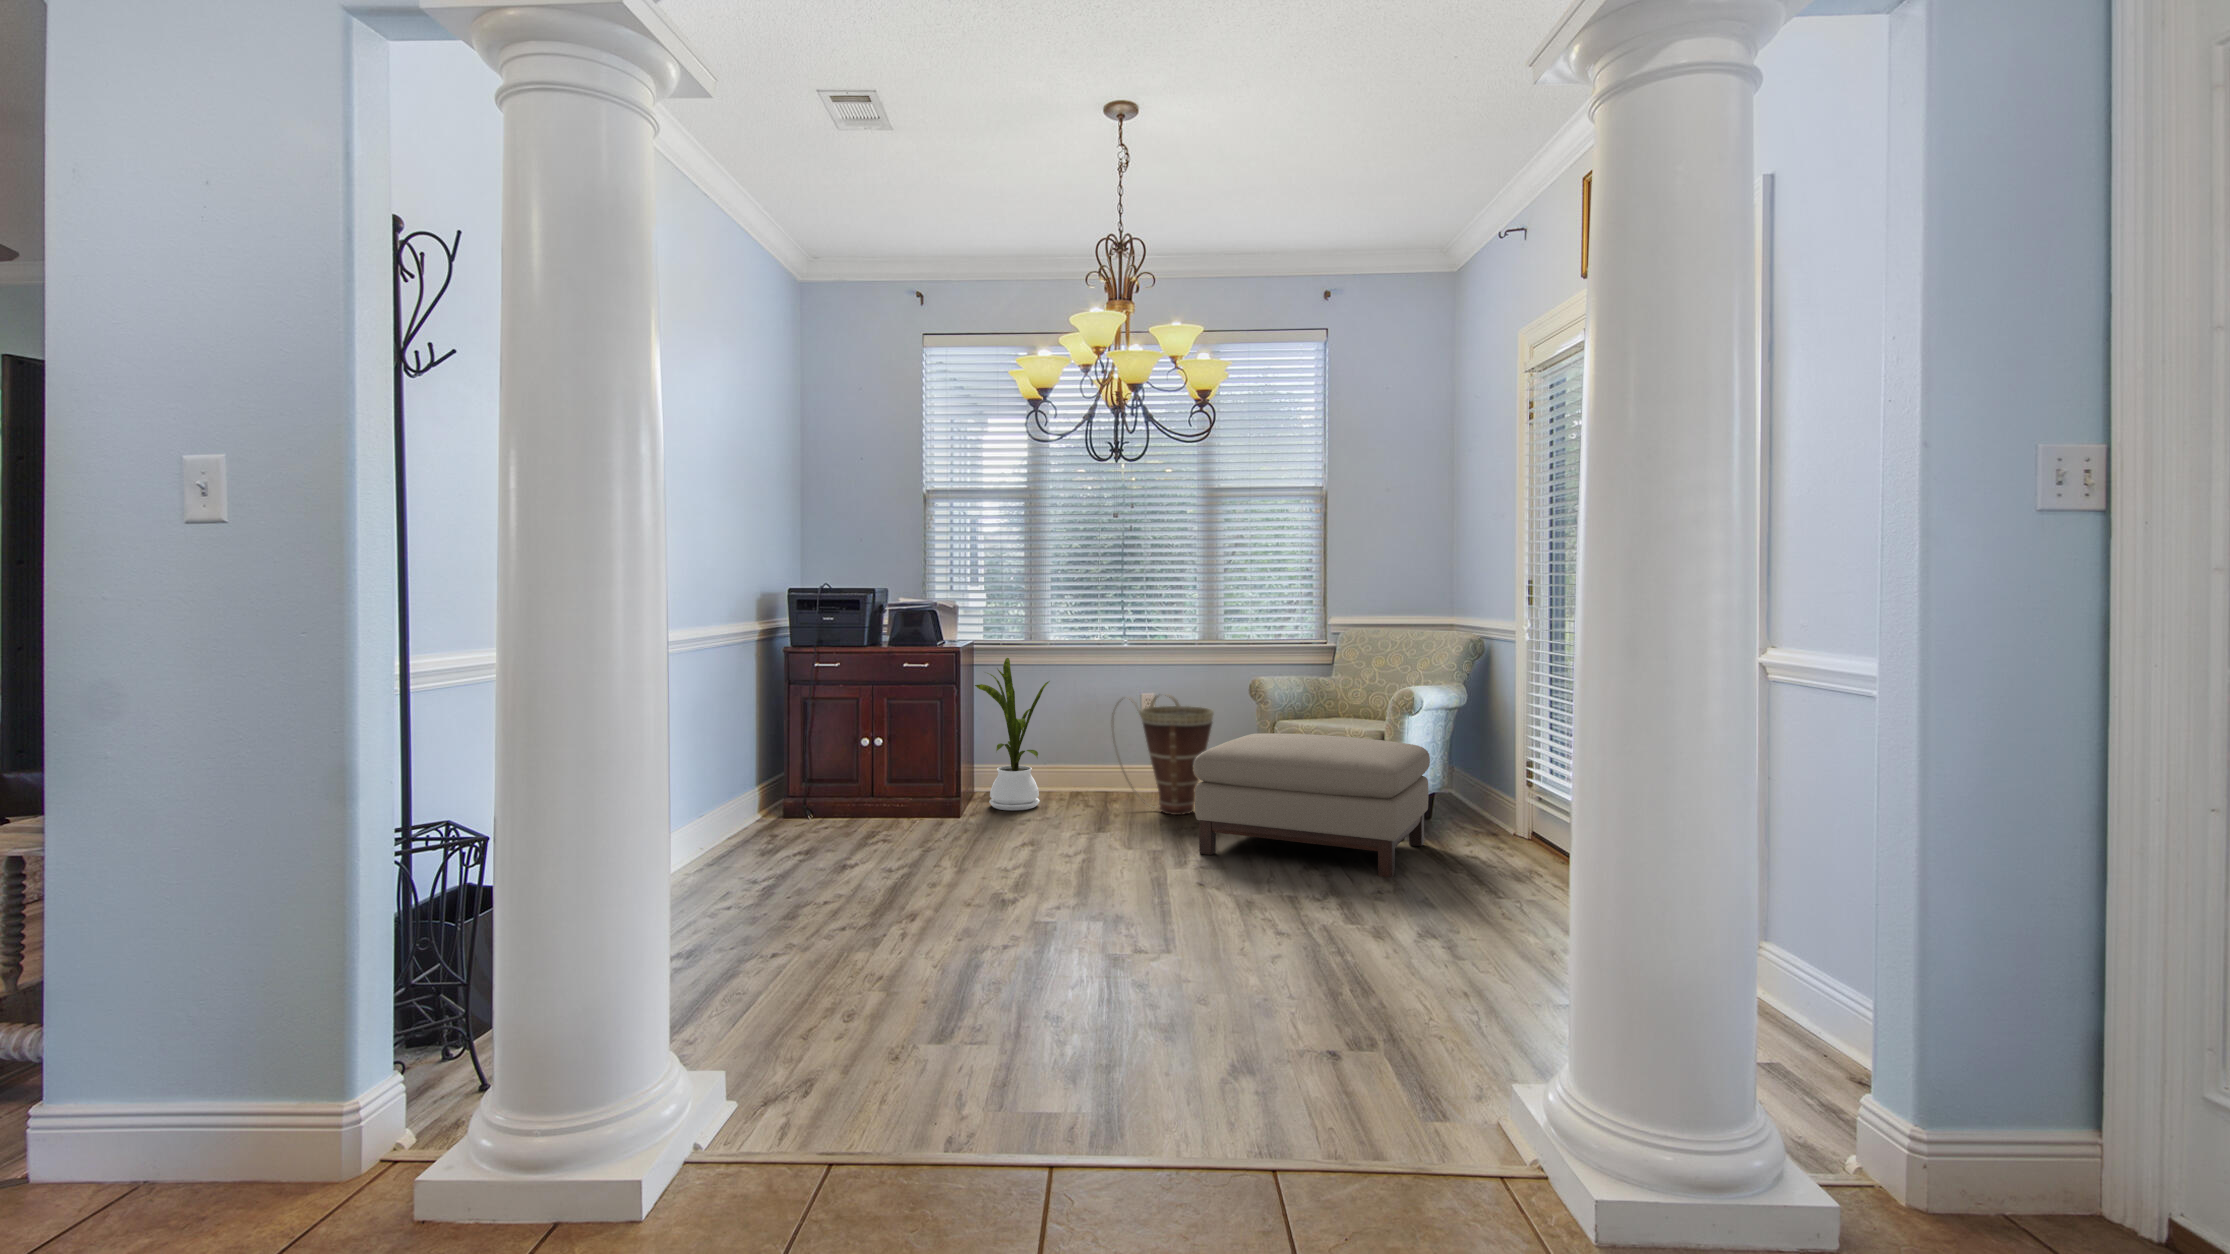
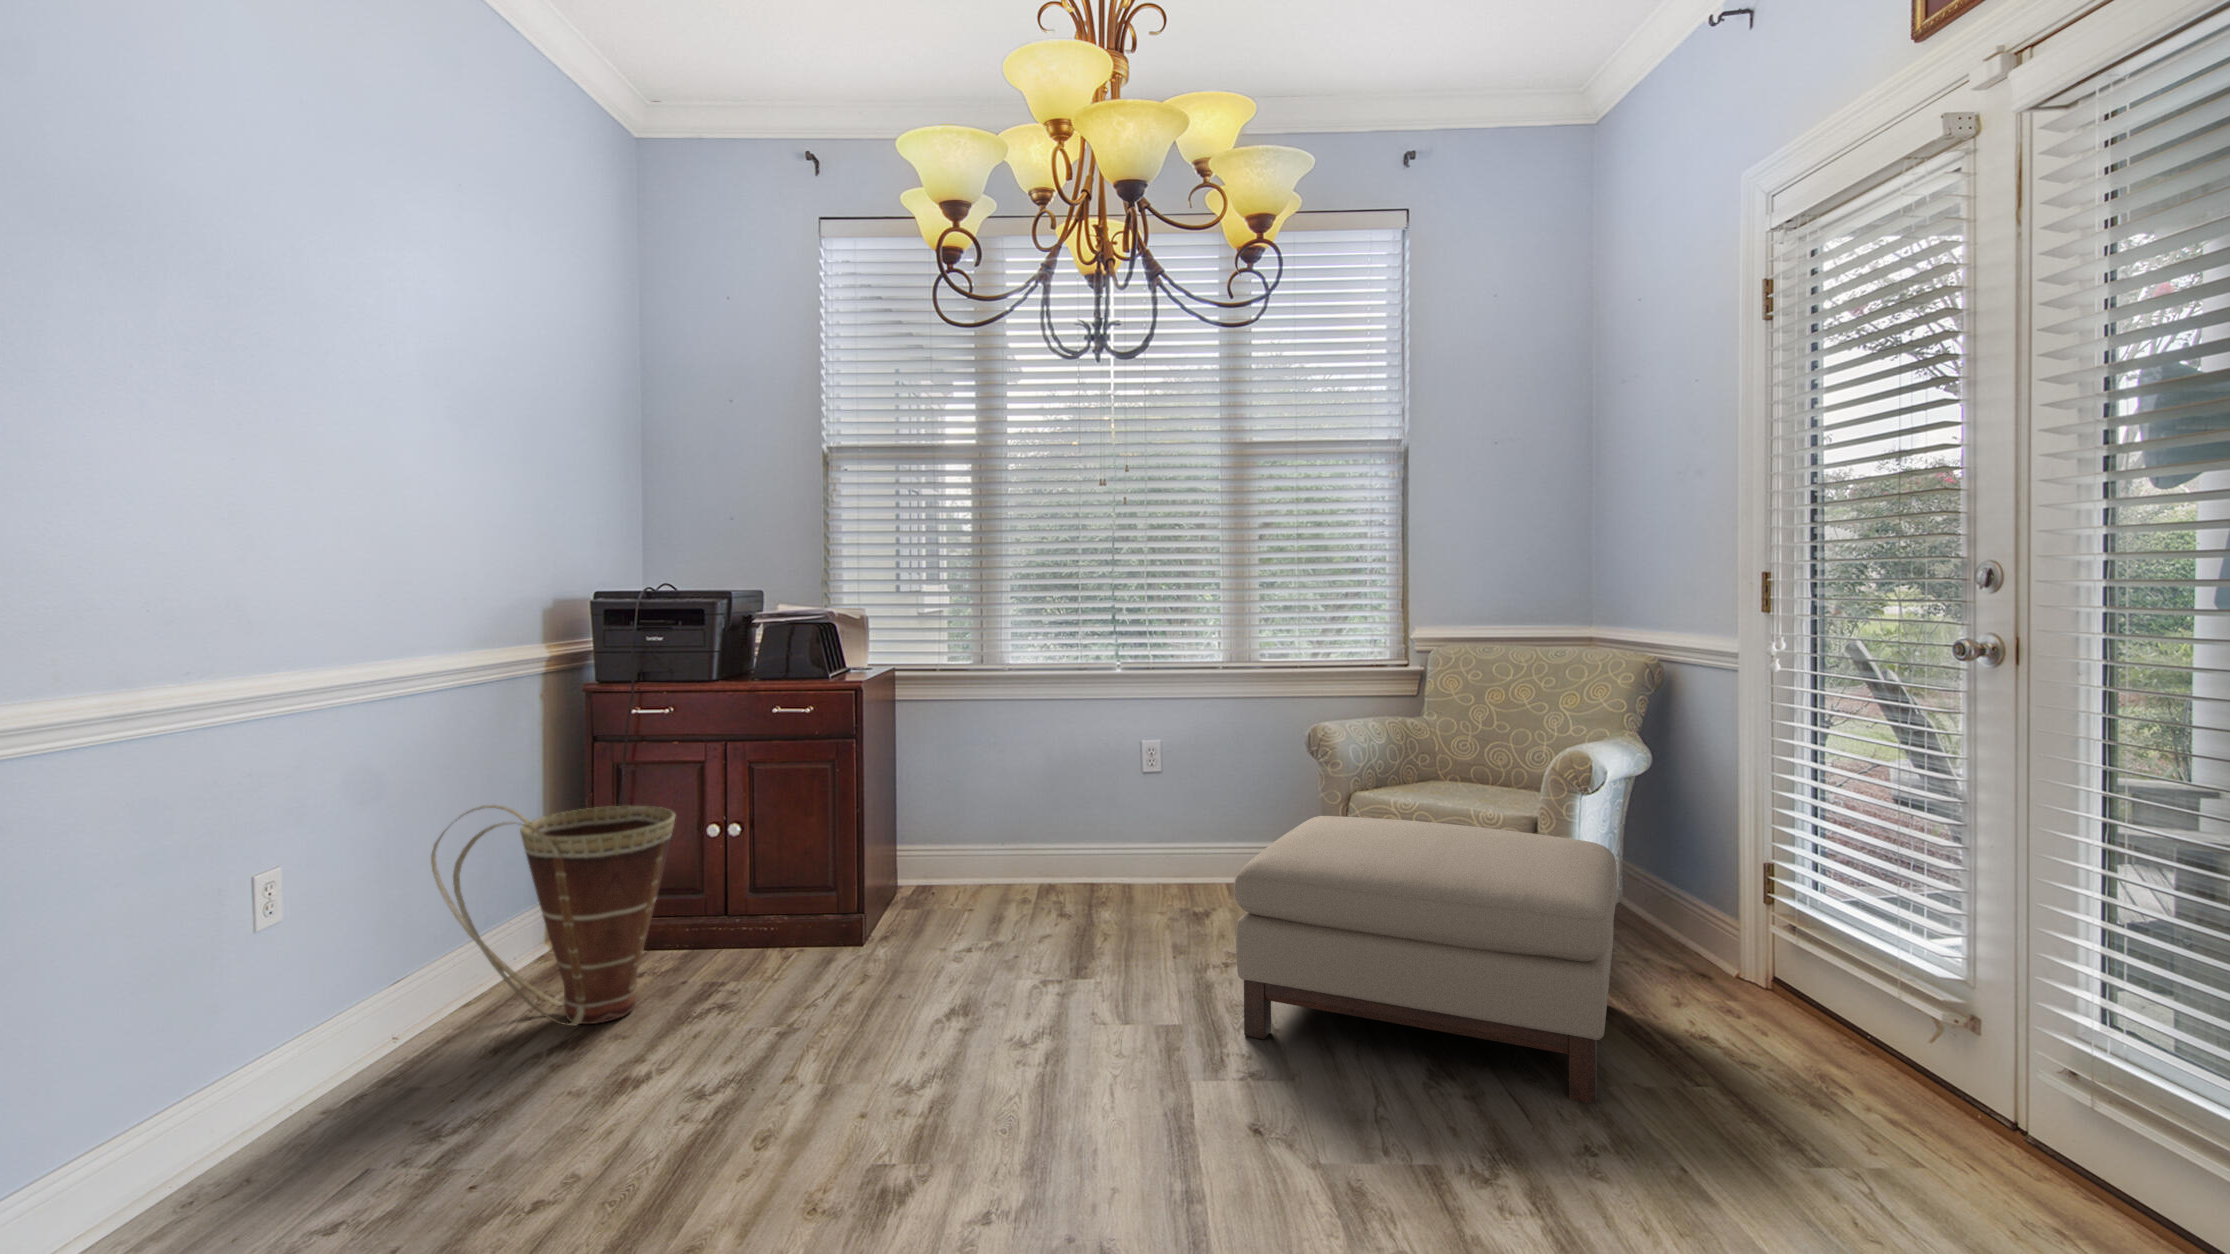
house plant: present [975,658,1050,810] -> none [886,696,1009,925]
basket: present [1112,695,1214,815] -> present [431,805,675,1026]

